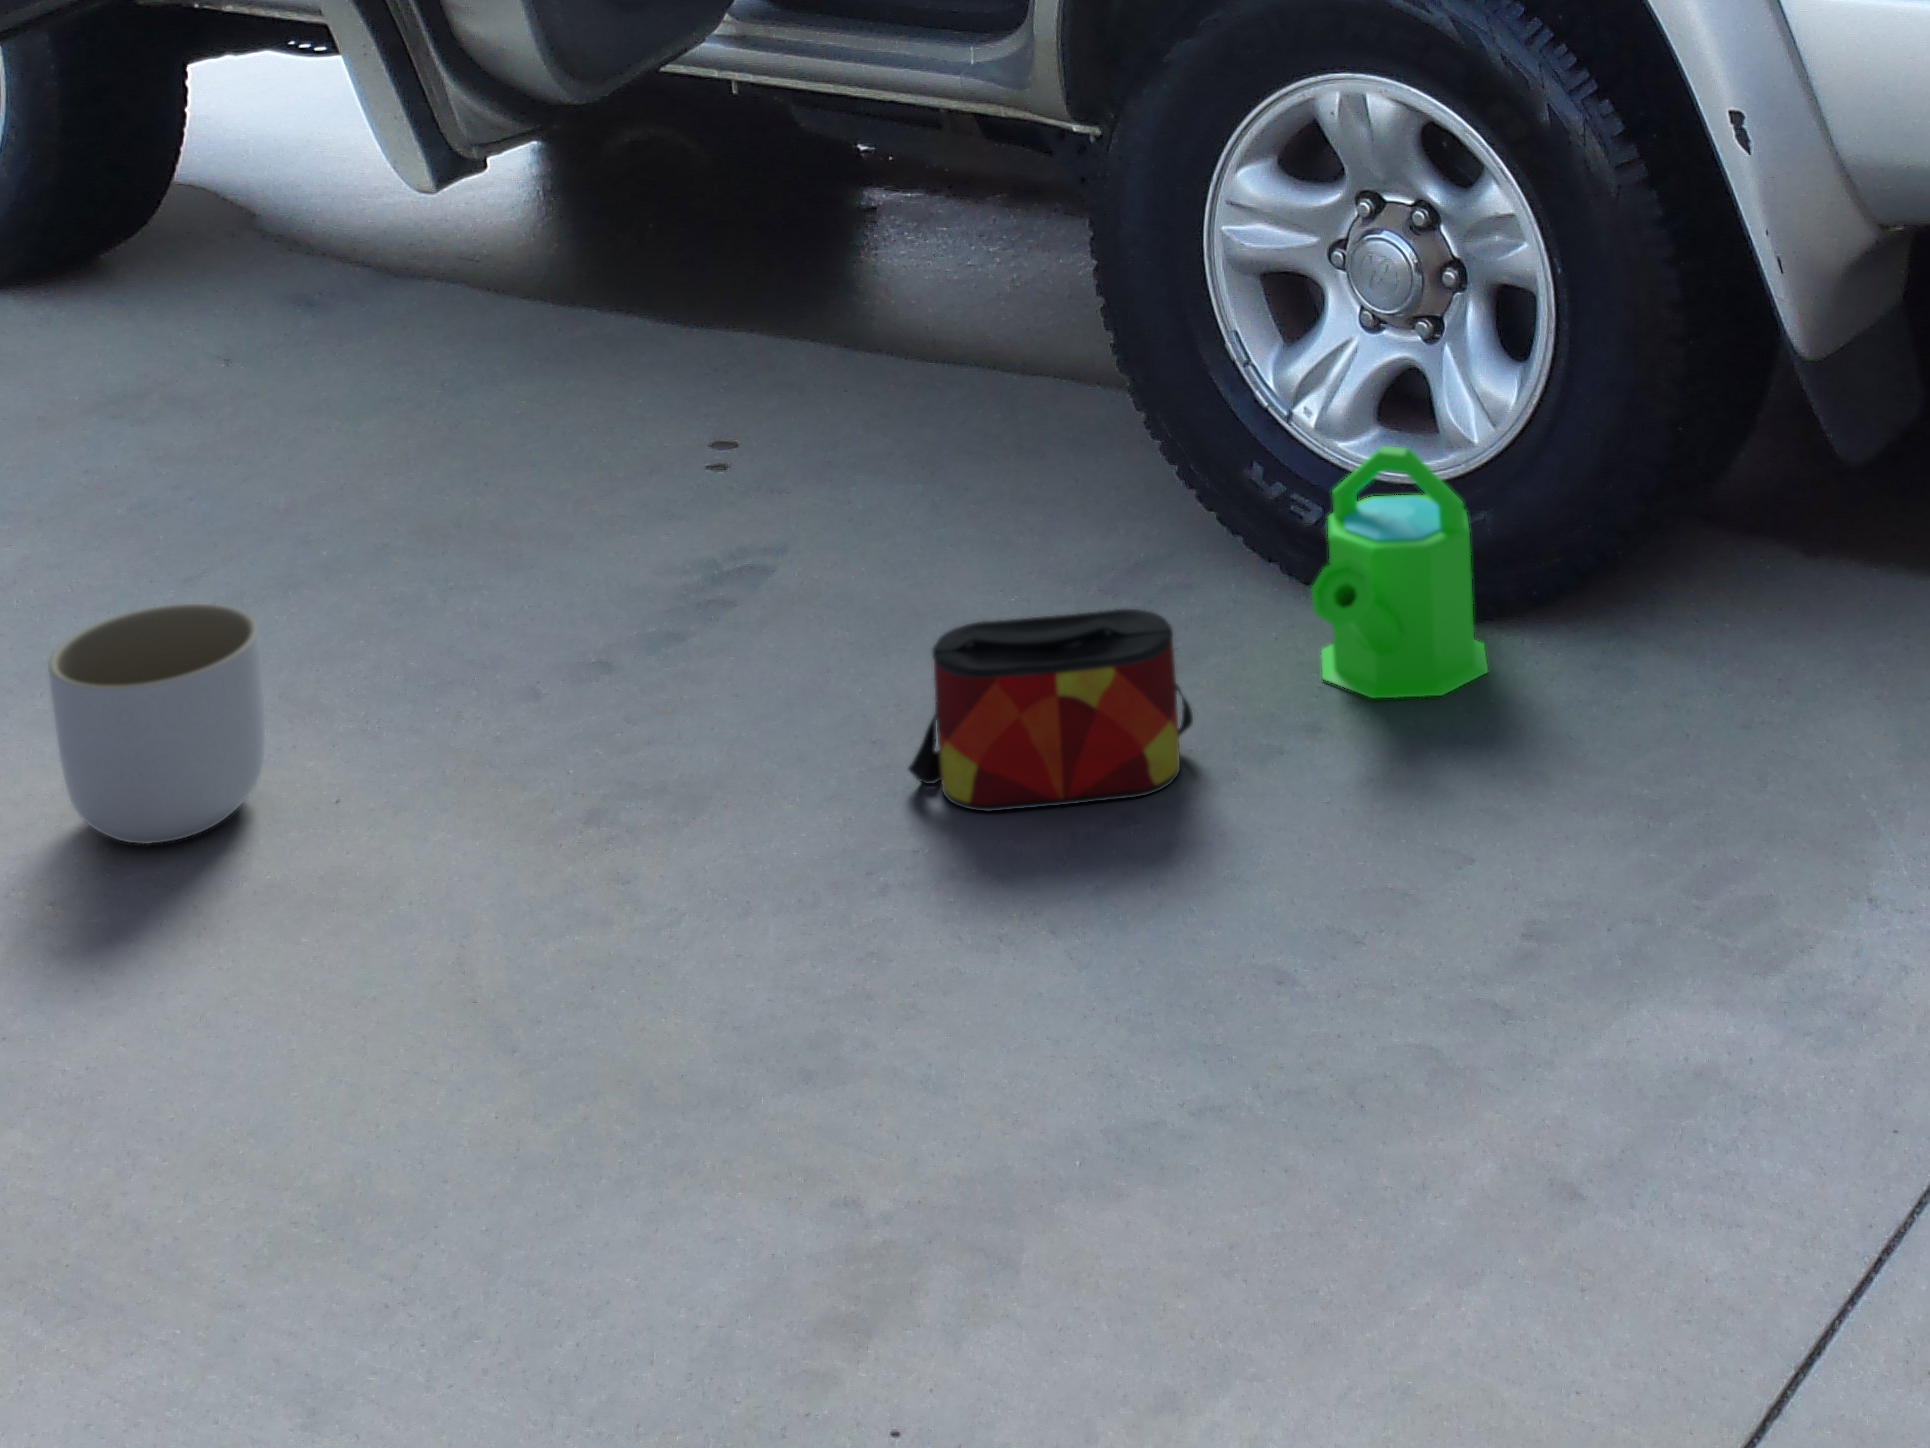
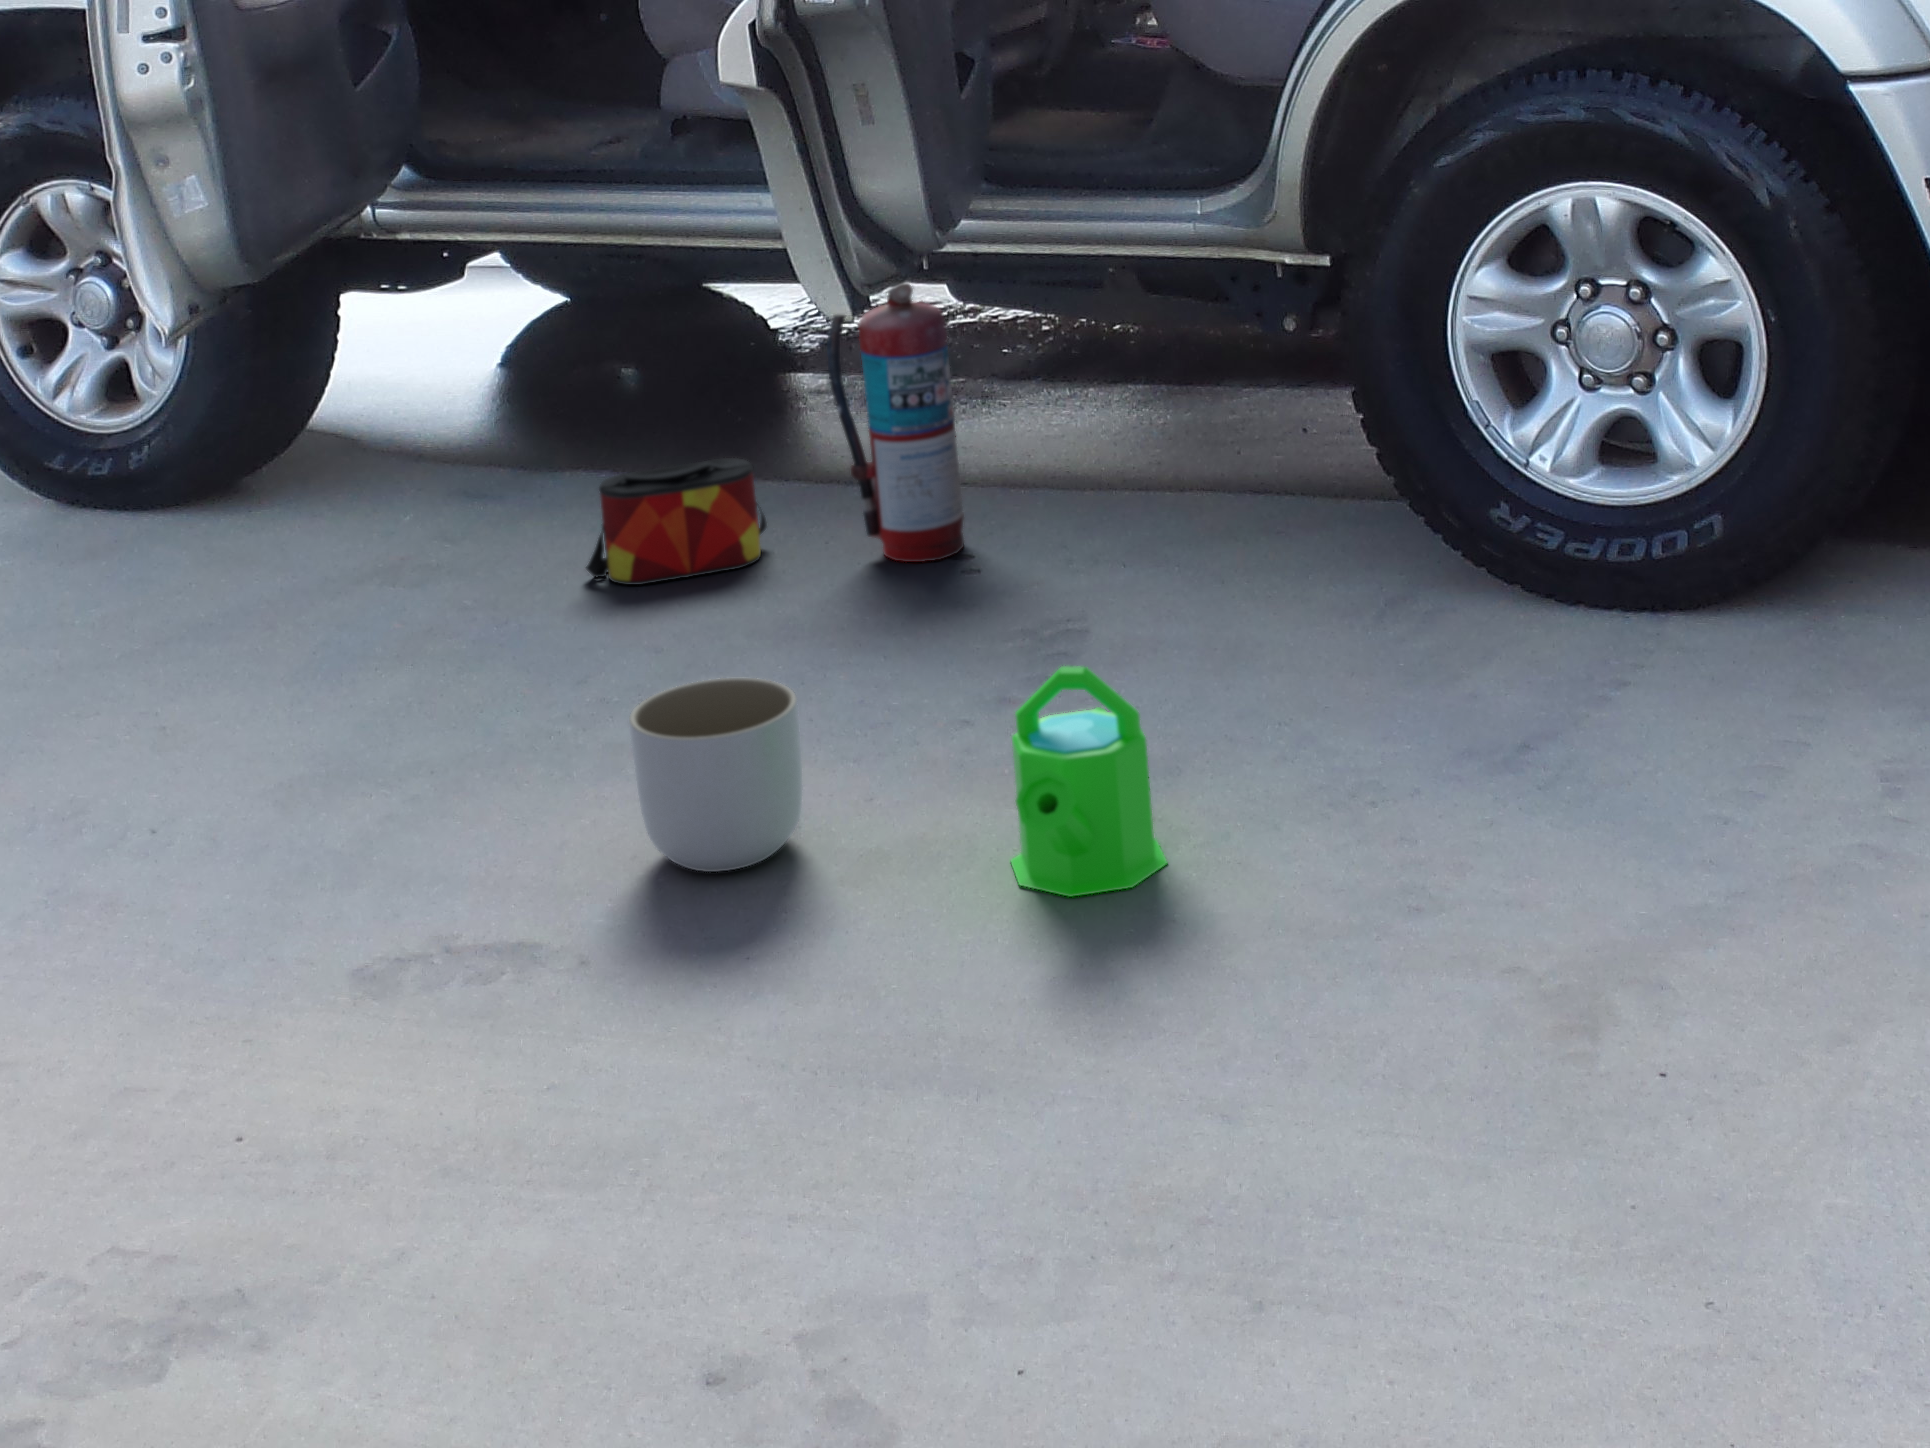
fire extinguisher: none [594,64,769,440] -> present [827,283,964,562]
watering can: present [1311,446,1488,698] -> present [1010,666,1167,897]
bag: present [908,609,1193,812] -> present [586,458,767,585]

